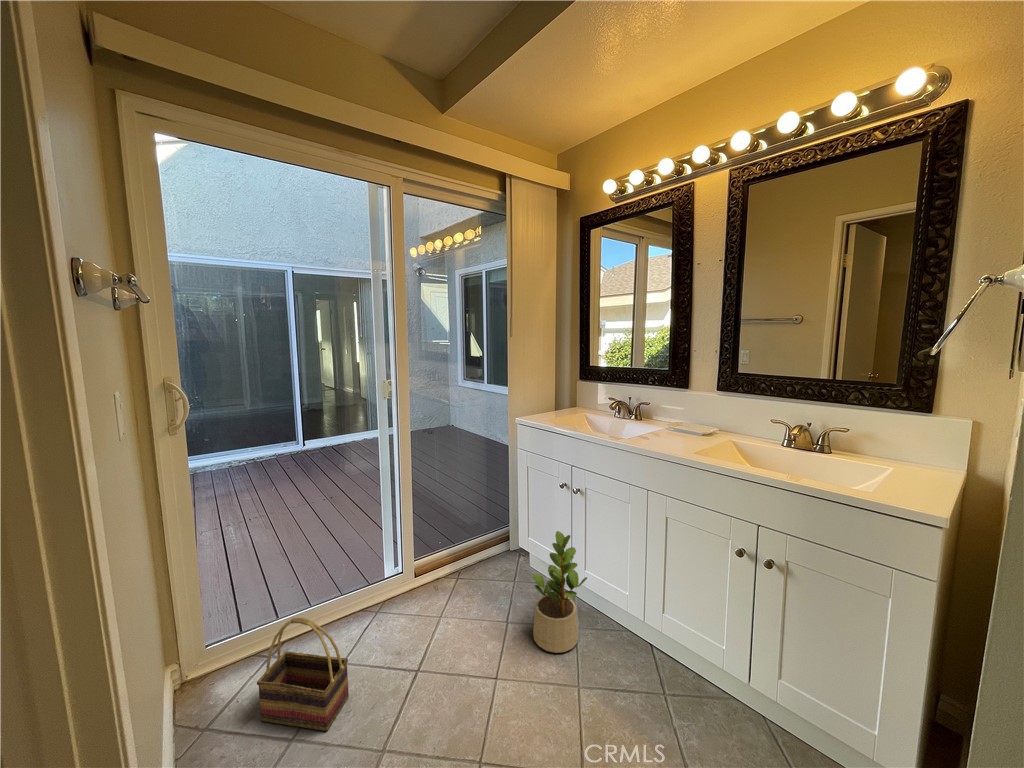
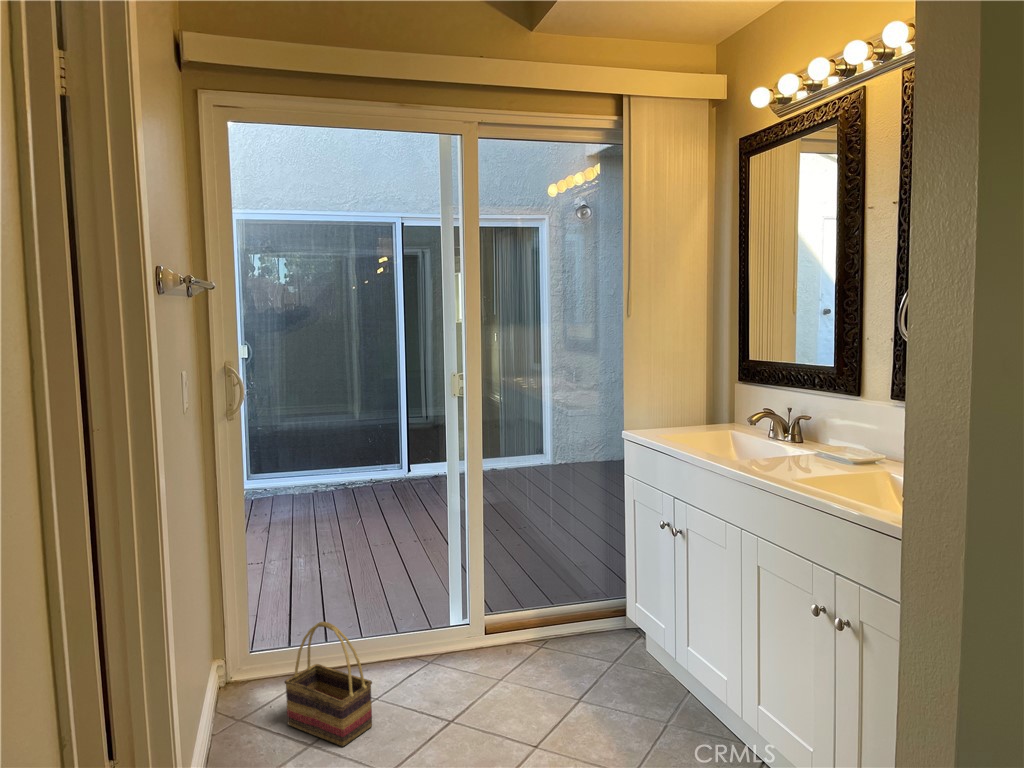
potted plant: present [533,531,587,653] -> none [603,579,673,744]

